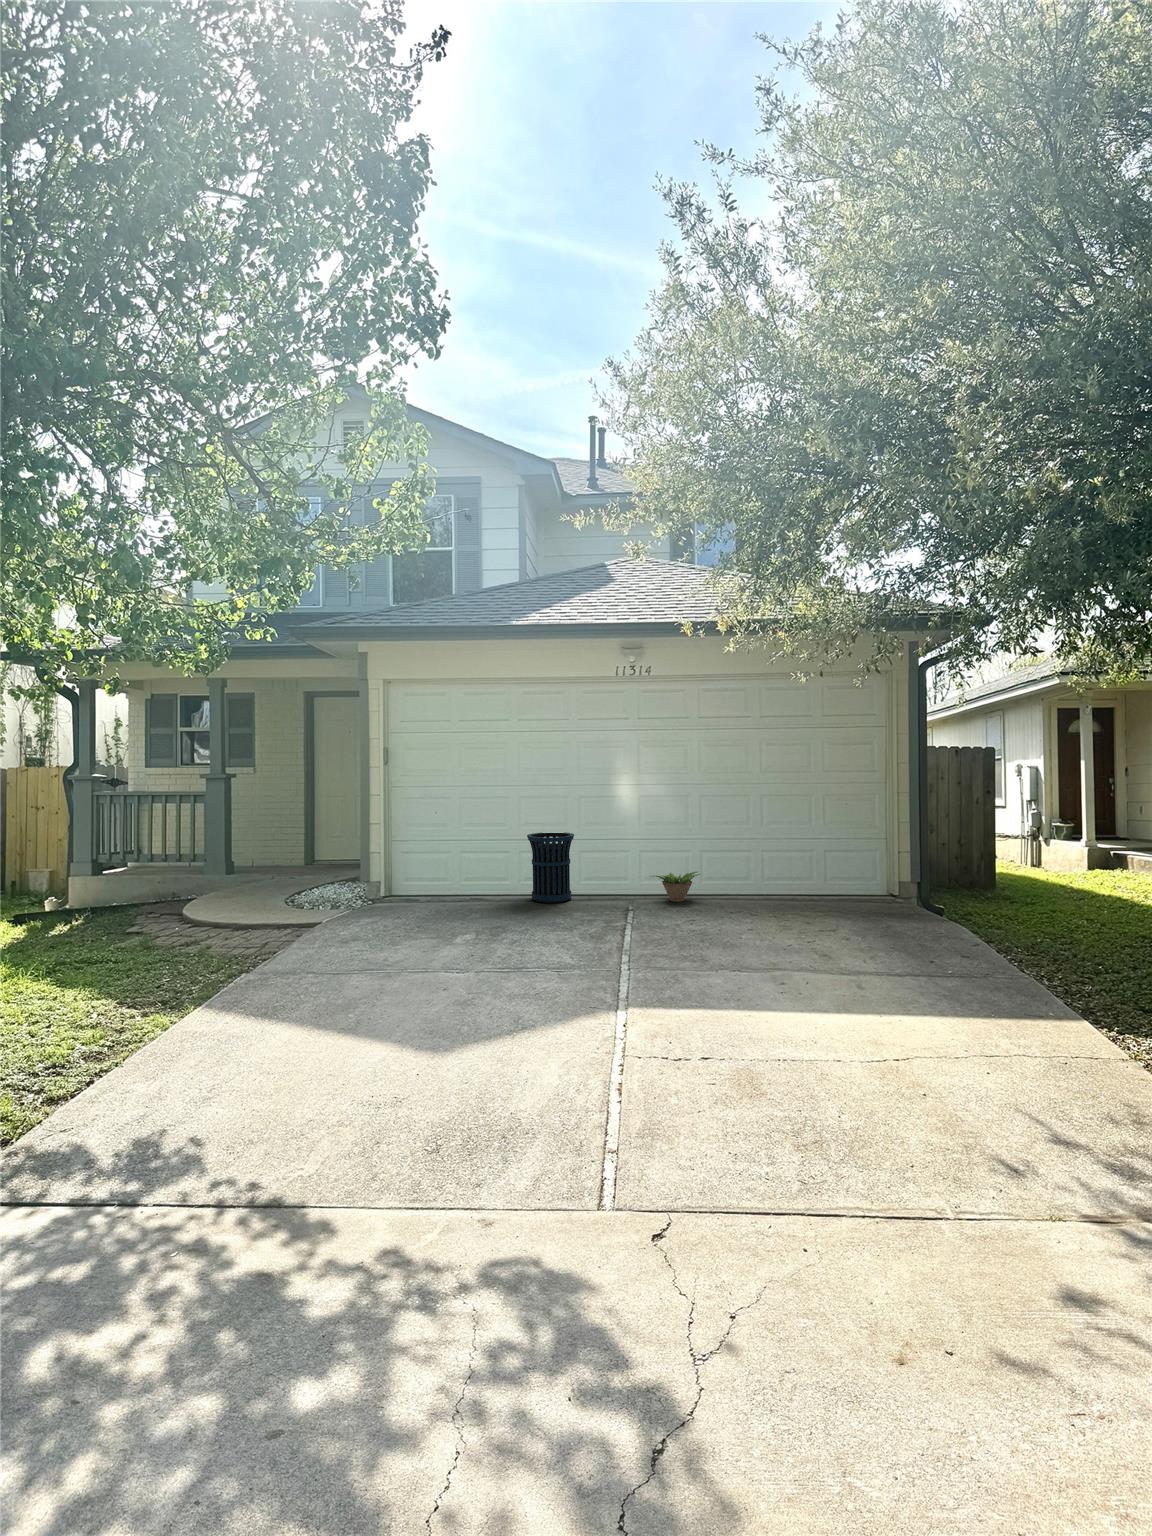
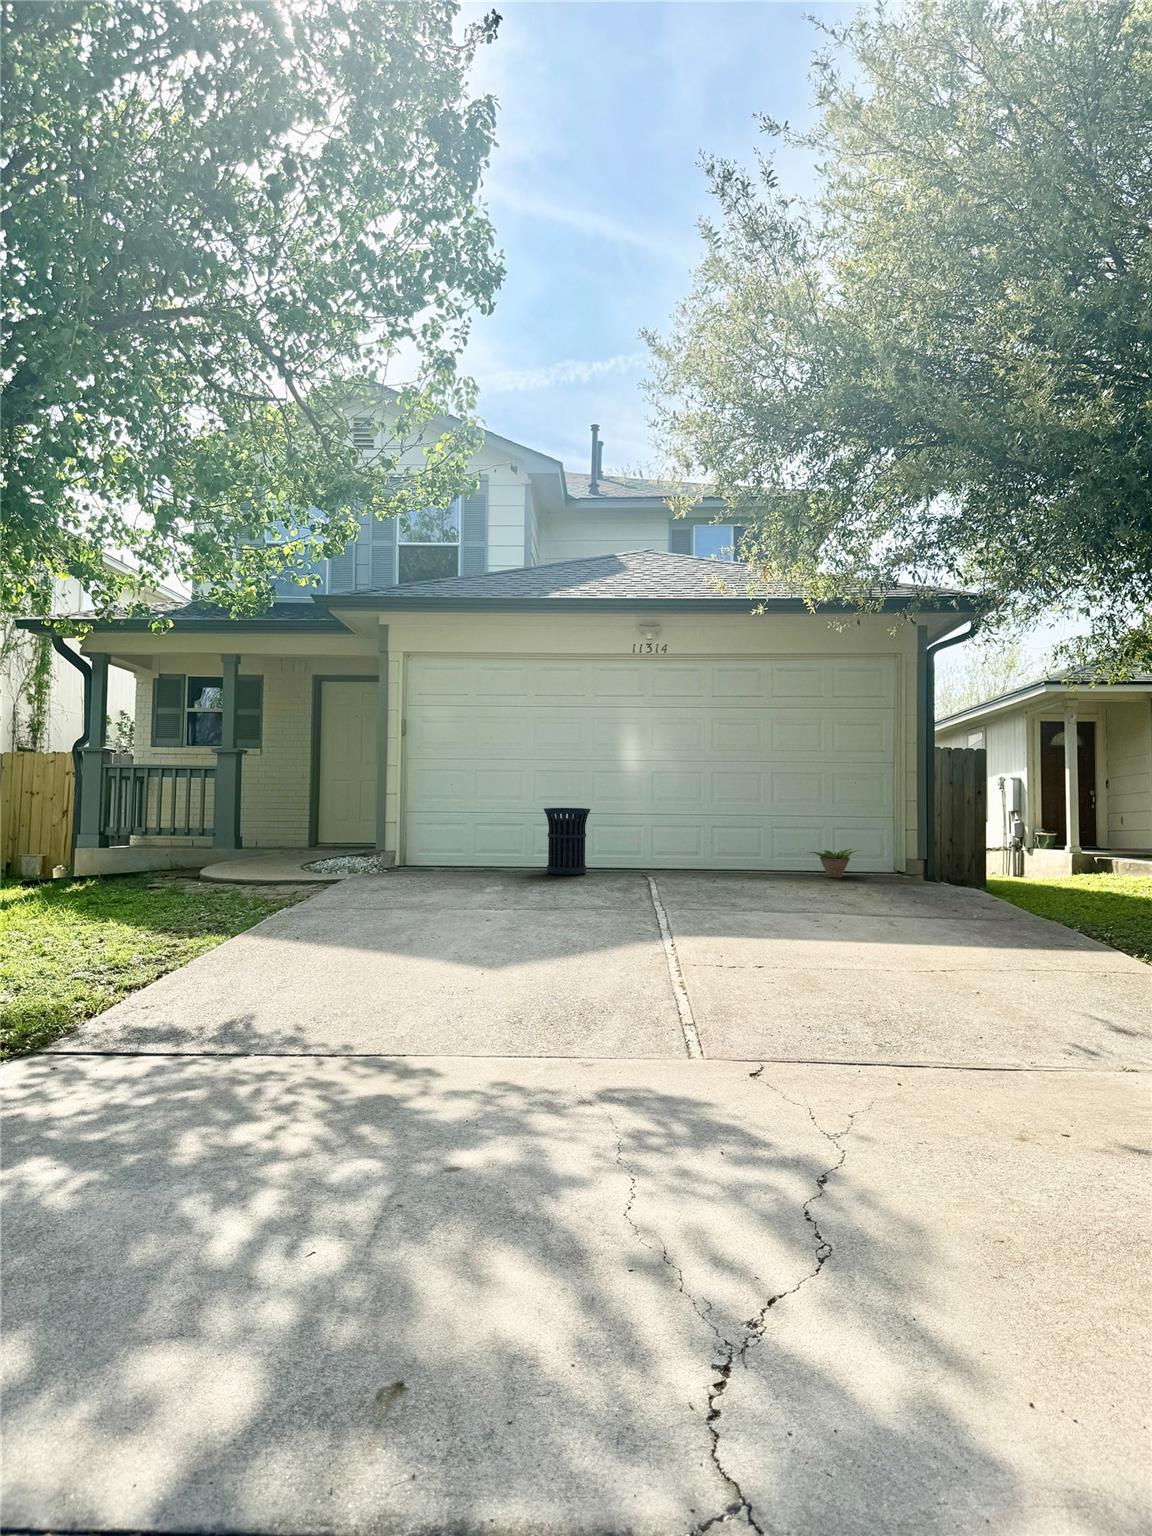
decorative plant: present [650,872,701,902] -> present [809,849,859,877]

